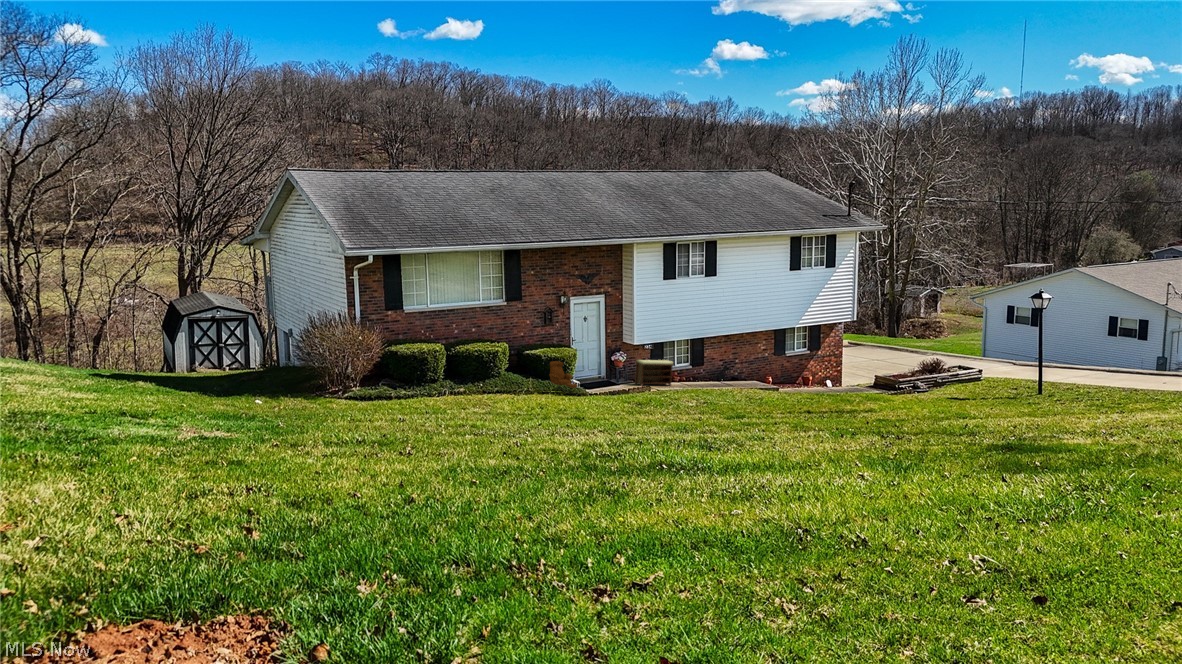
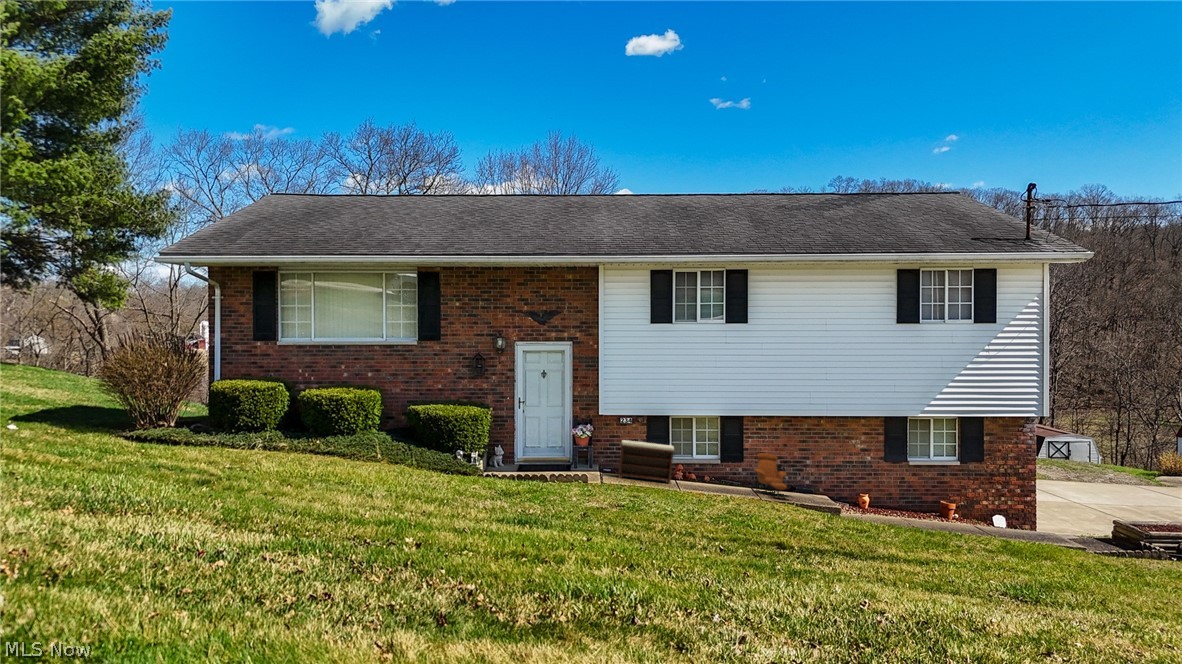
lounge chair: present [549,361,577,394] -> present [754,453,787,498]

